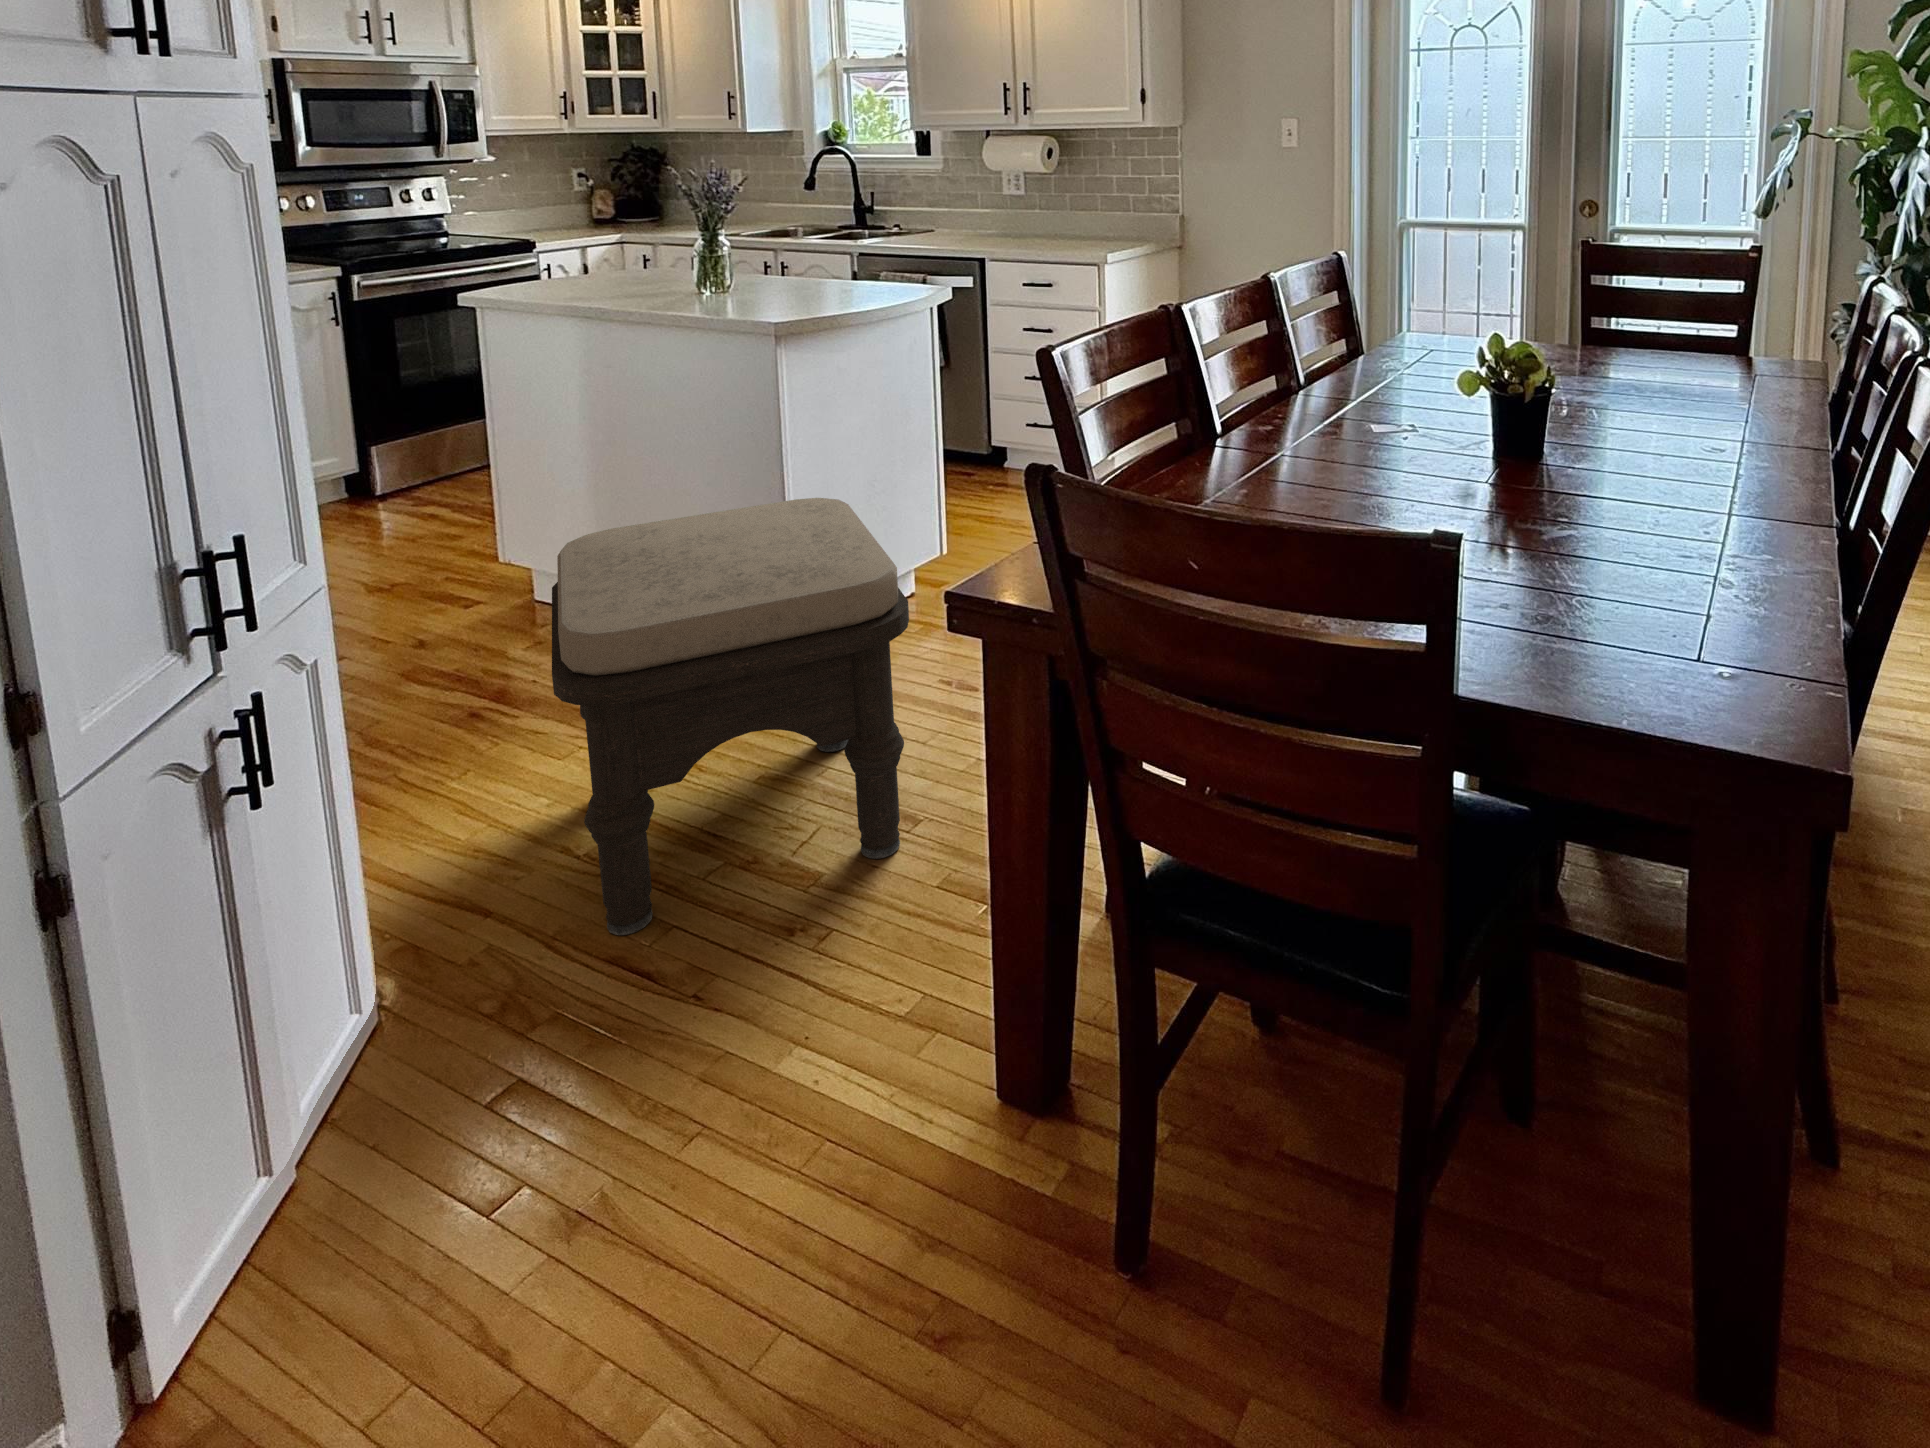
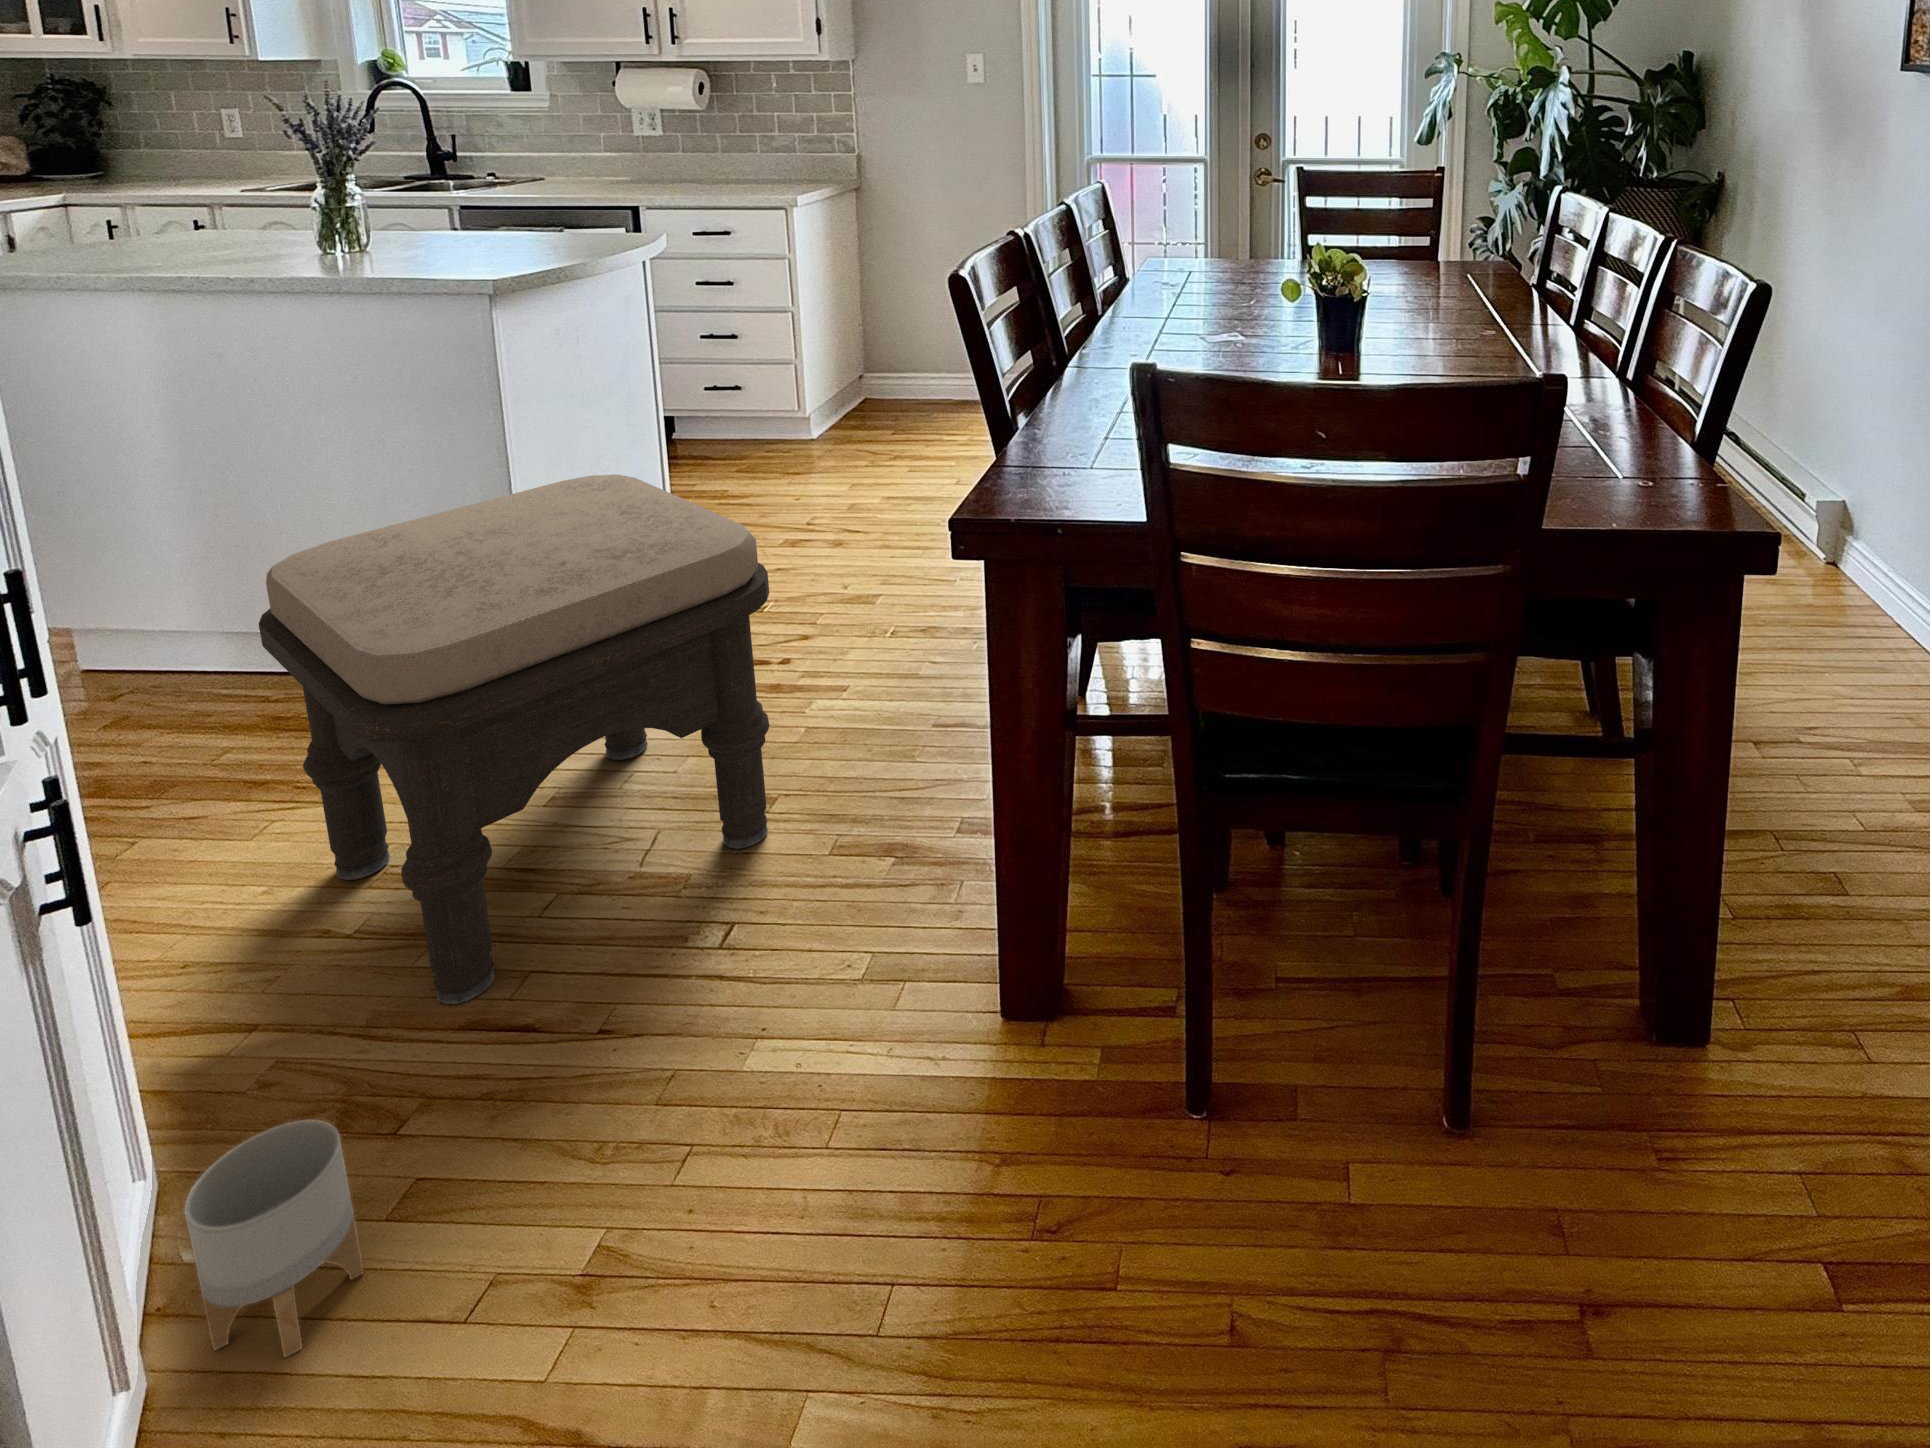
planter: none [329,1000,458,1193] -> present [184,1120,364,1357]

